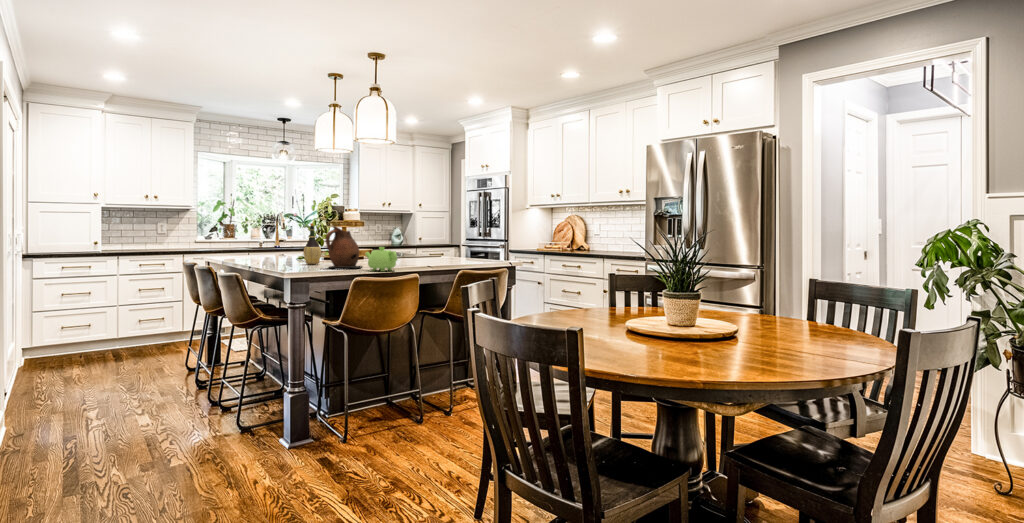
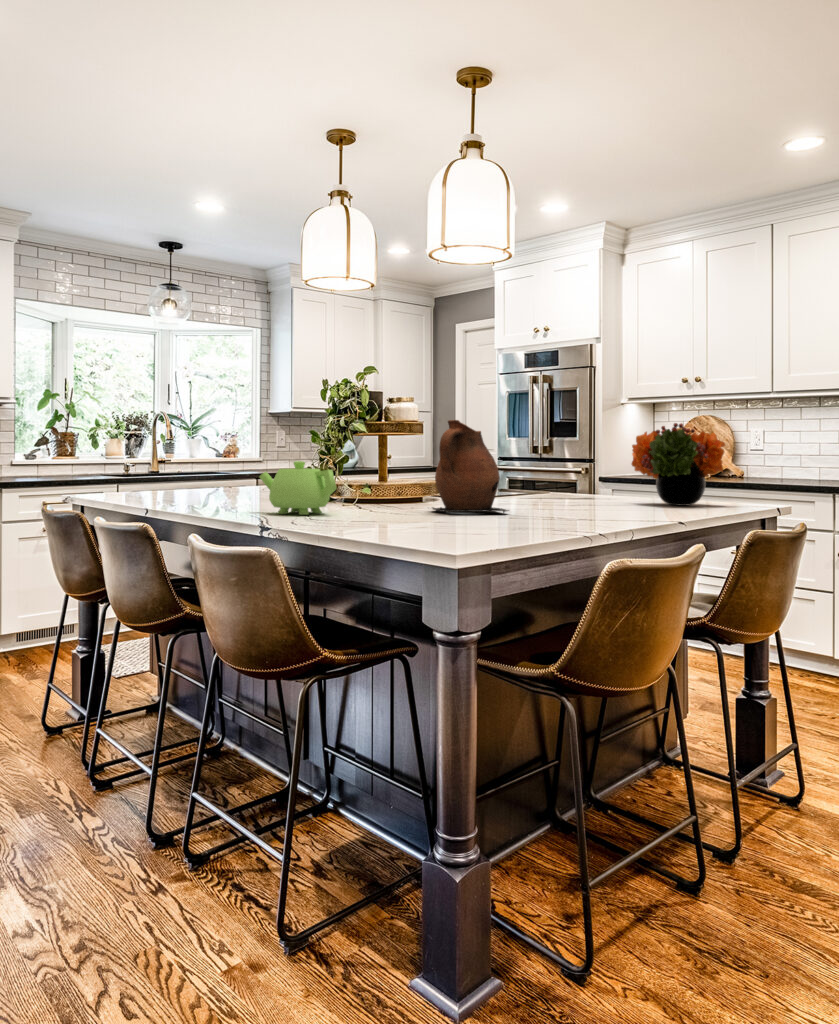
wine bottle: present [304,223,321,264] -> none [343,418,378,504]
flower arrangement: none [457,224,502,266] -> present [632,423,725,506]
teapot: present [365,247,397,271] -> present [259,461,337,515]

